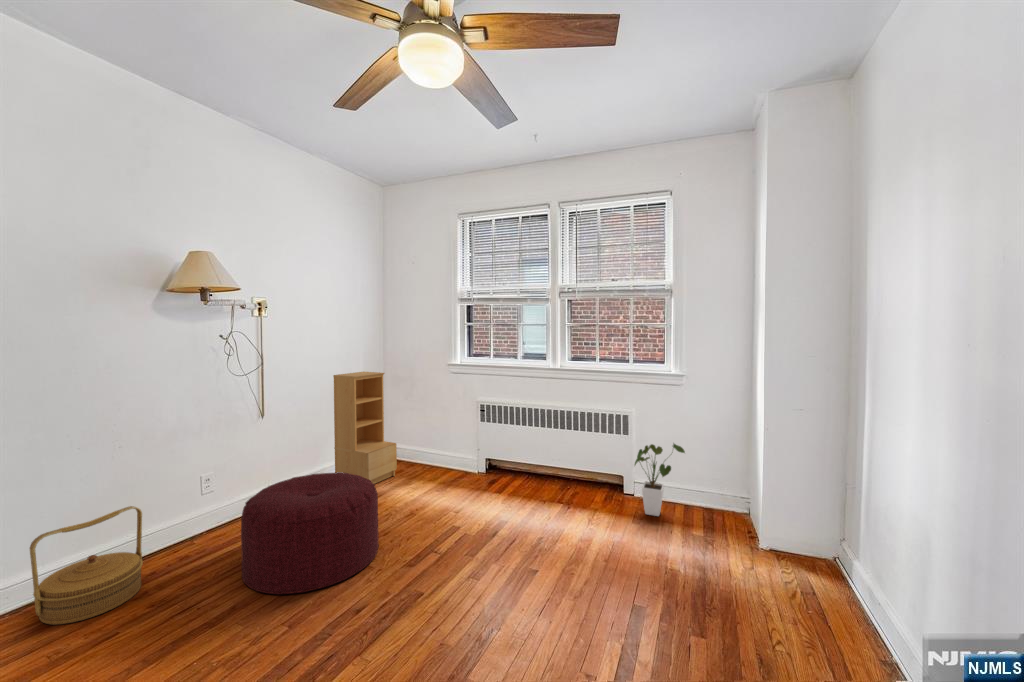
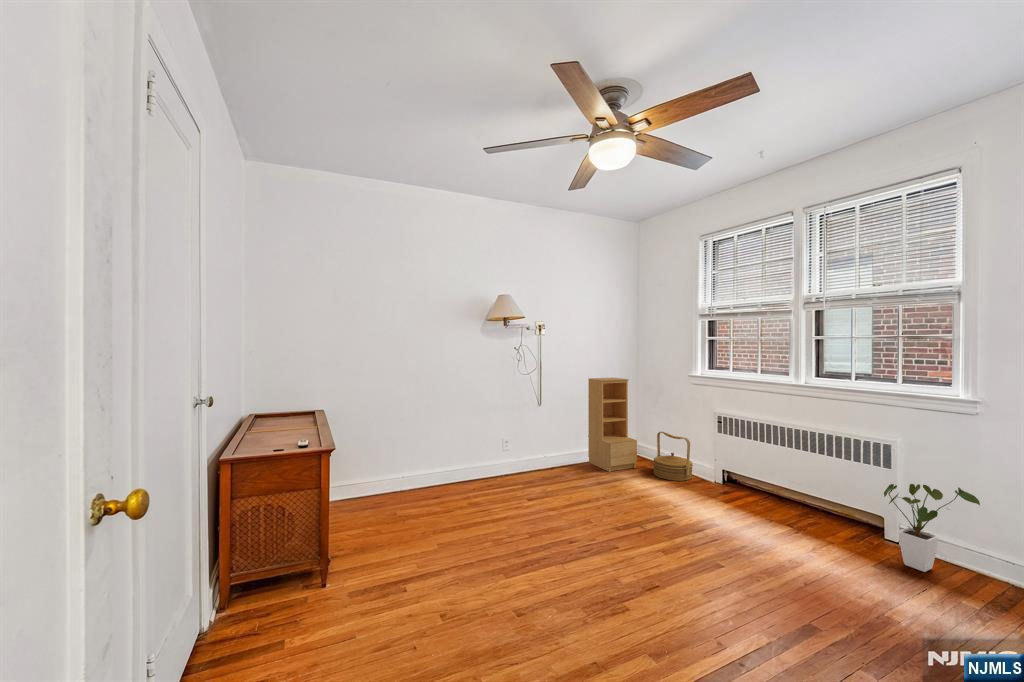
ottoman: present [241,472,379,594] -> none [514,447,602,523]
woven basket: present [30,506,143,625] -> present [653,432,693,481]

